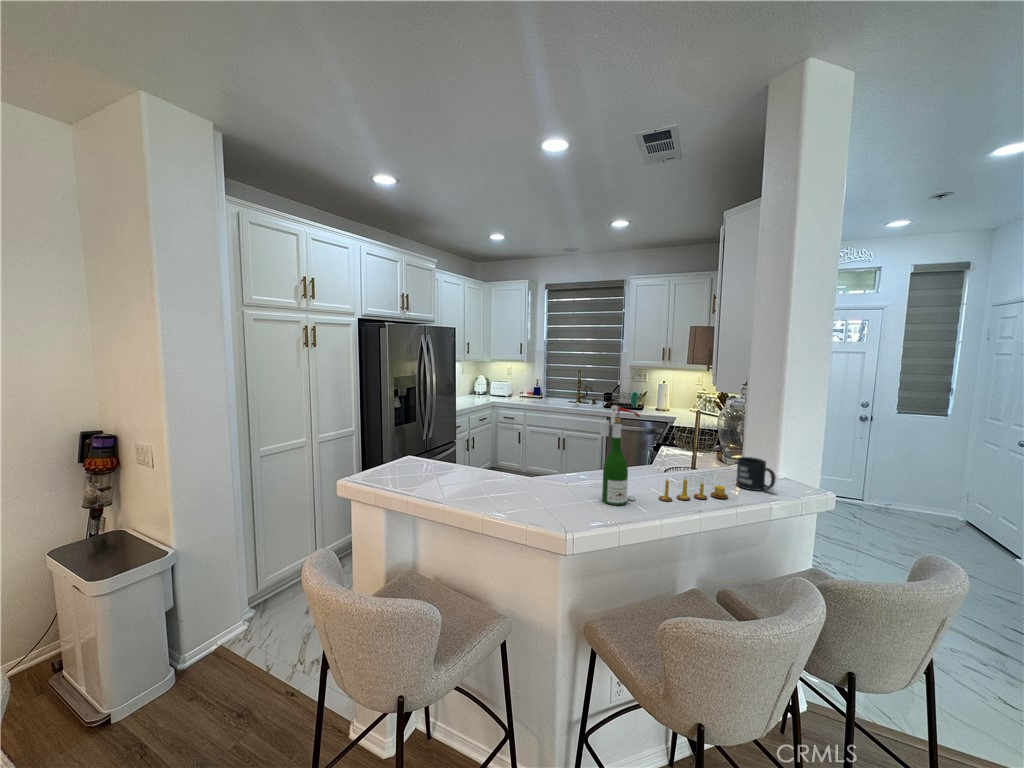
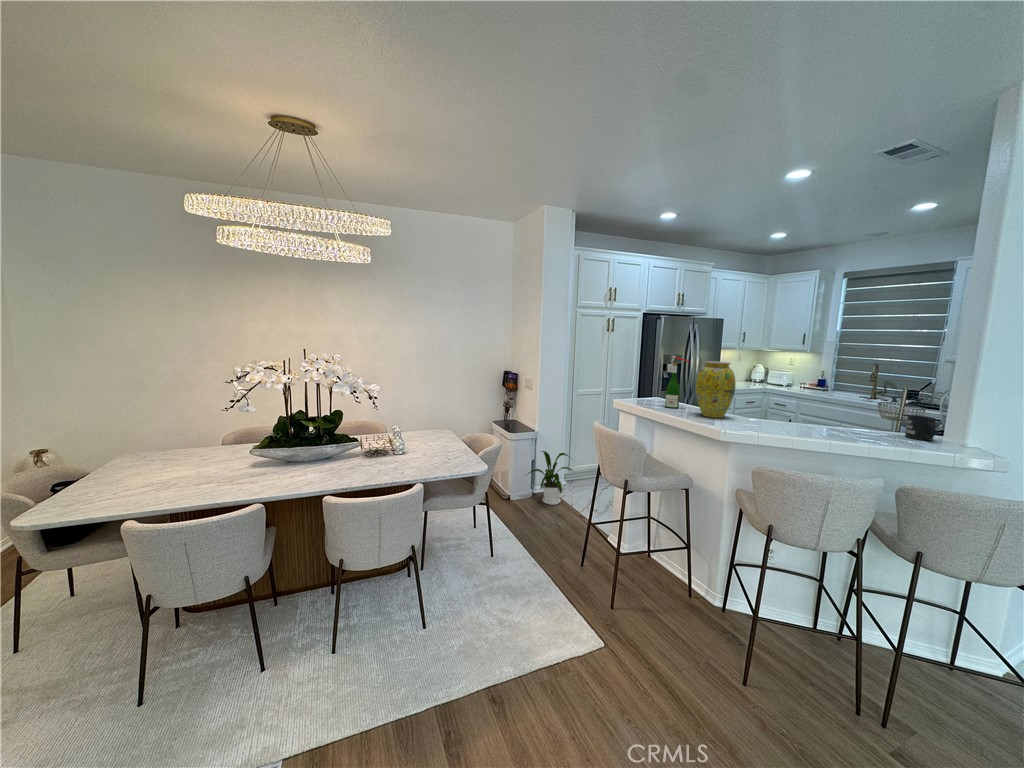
wine bottle: present [600,405,640,505] -> present [665,355,689,409]
vase: none [499,408,560,510] -> present [696,361,736,418]
candle: present [659,479,728,501] -> none [812,414,878,436]
house plant: none [148,577,266,692] -> present [526,451,573,505]

